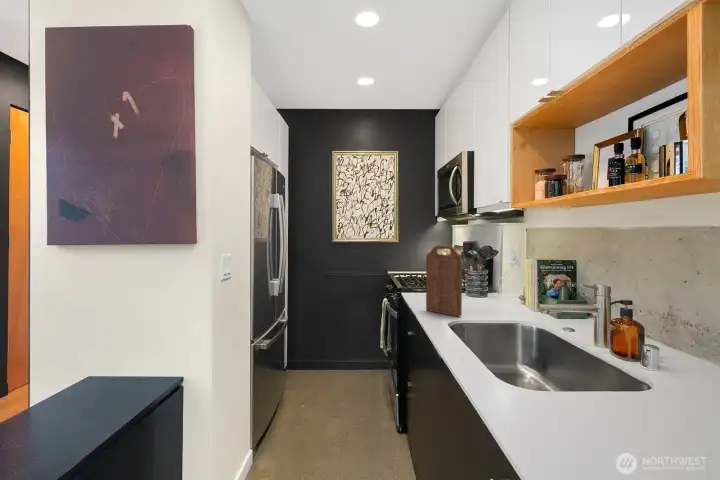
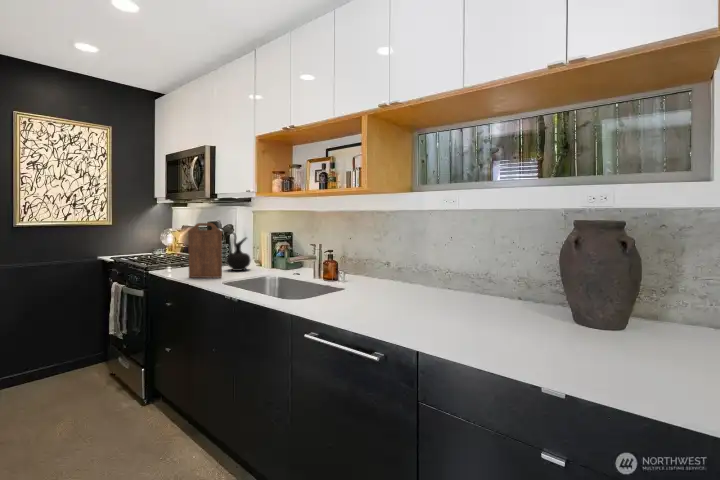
ceramic jug: none [479,256,512,309] -> present [226,232,251,271]

